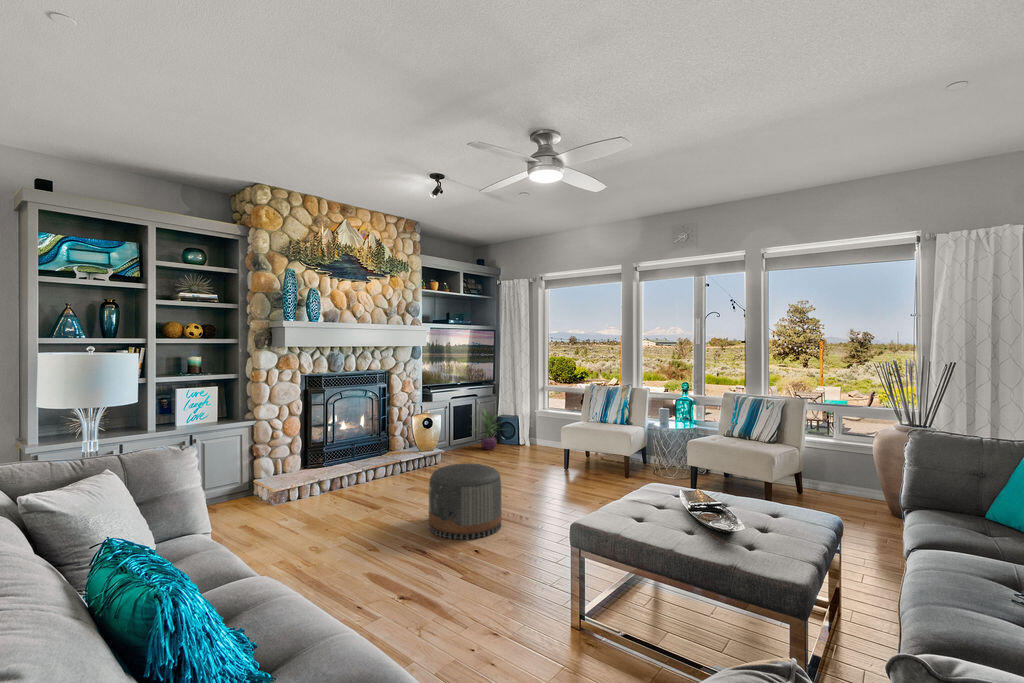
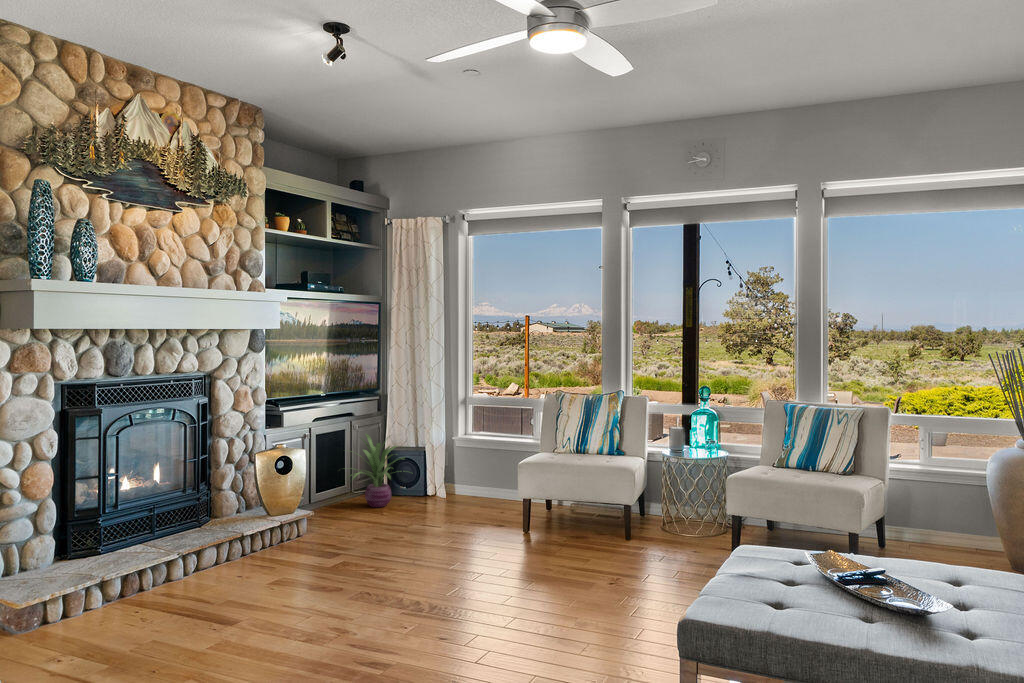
pouf: present [429,463,501,540] -> none [345,532,471,664]

